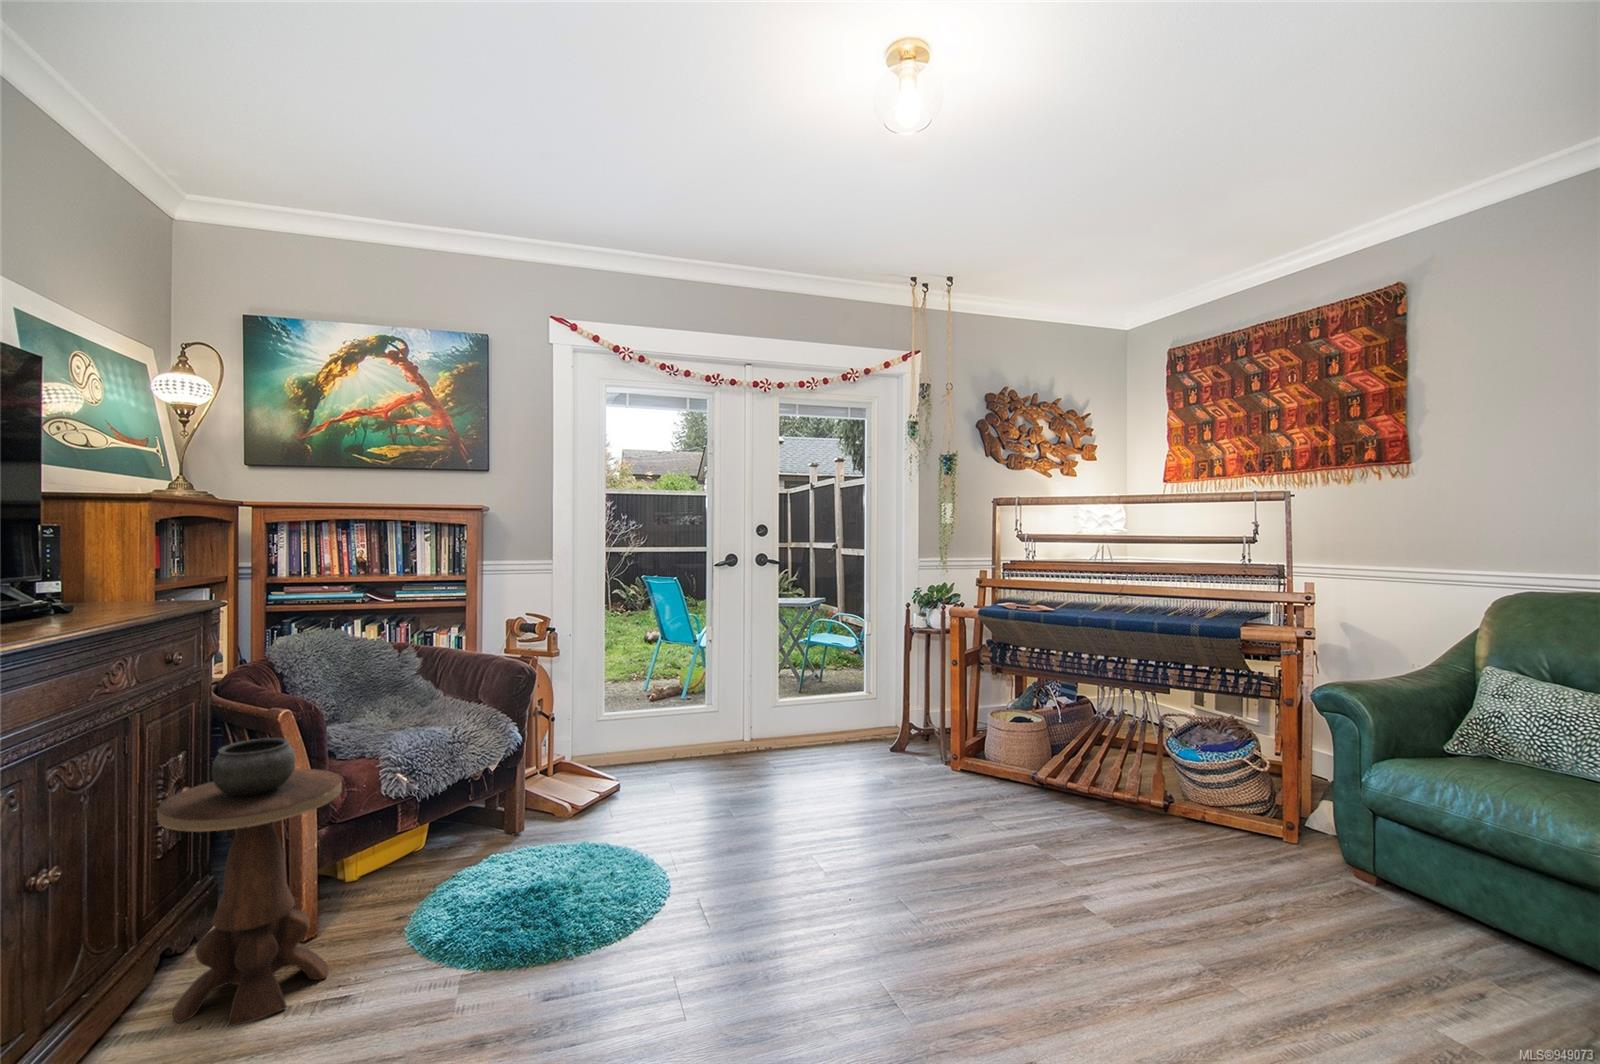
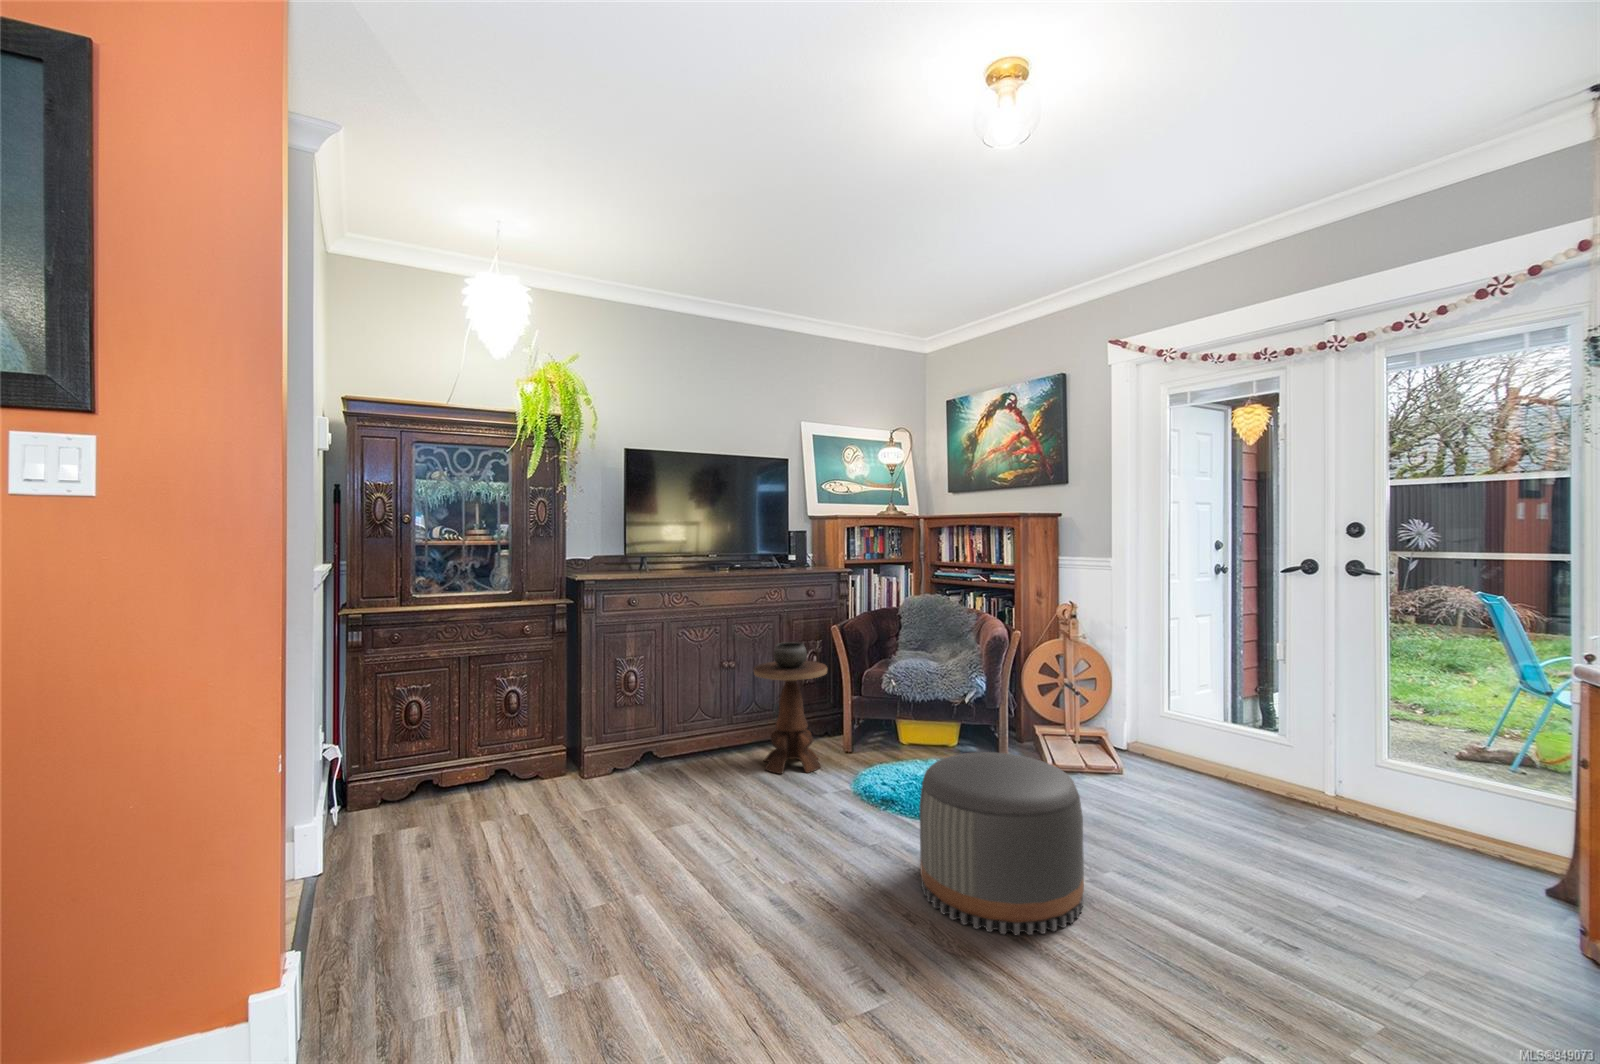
pouf: none [726,762,895,956] -> present [920,752,1084,935]

